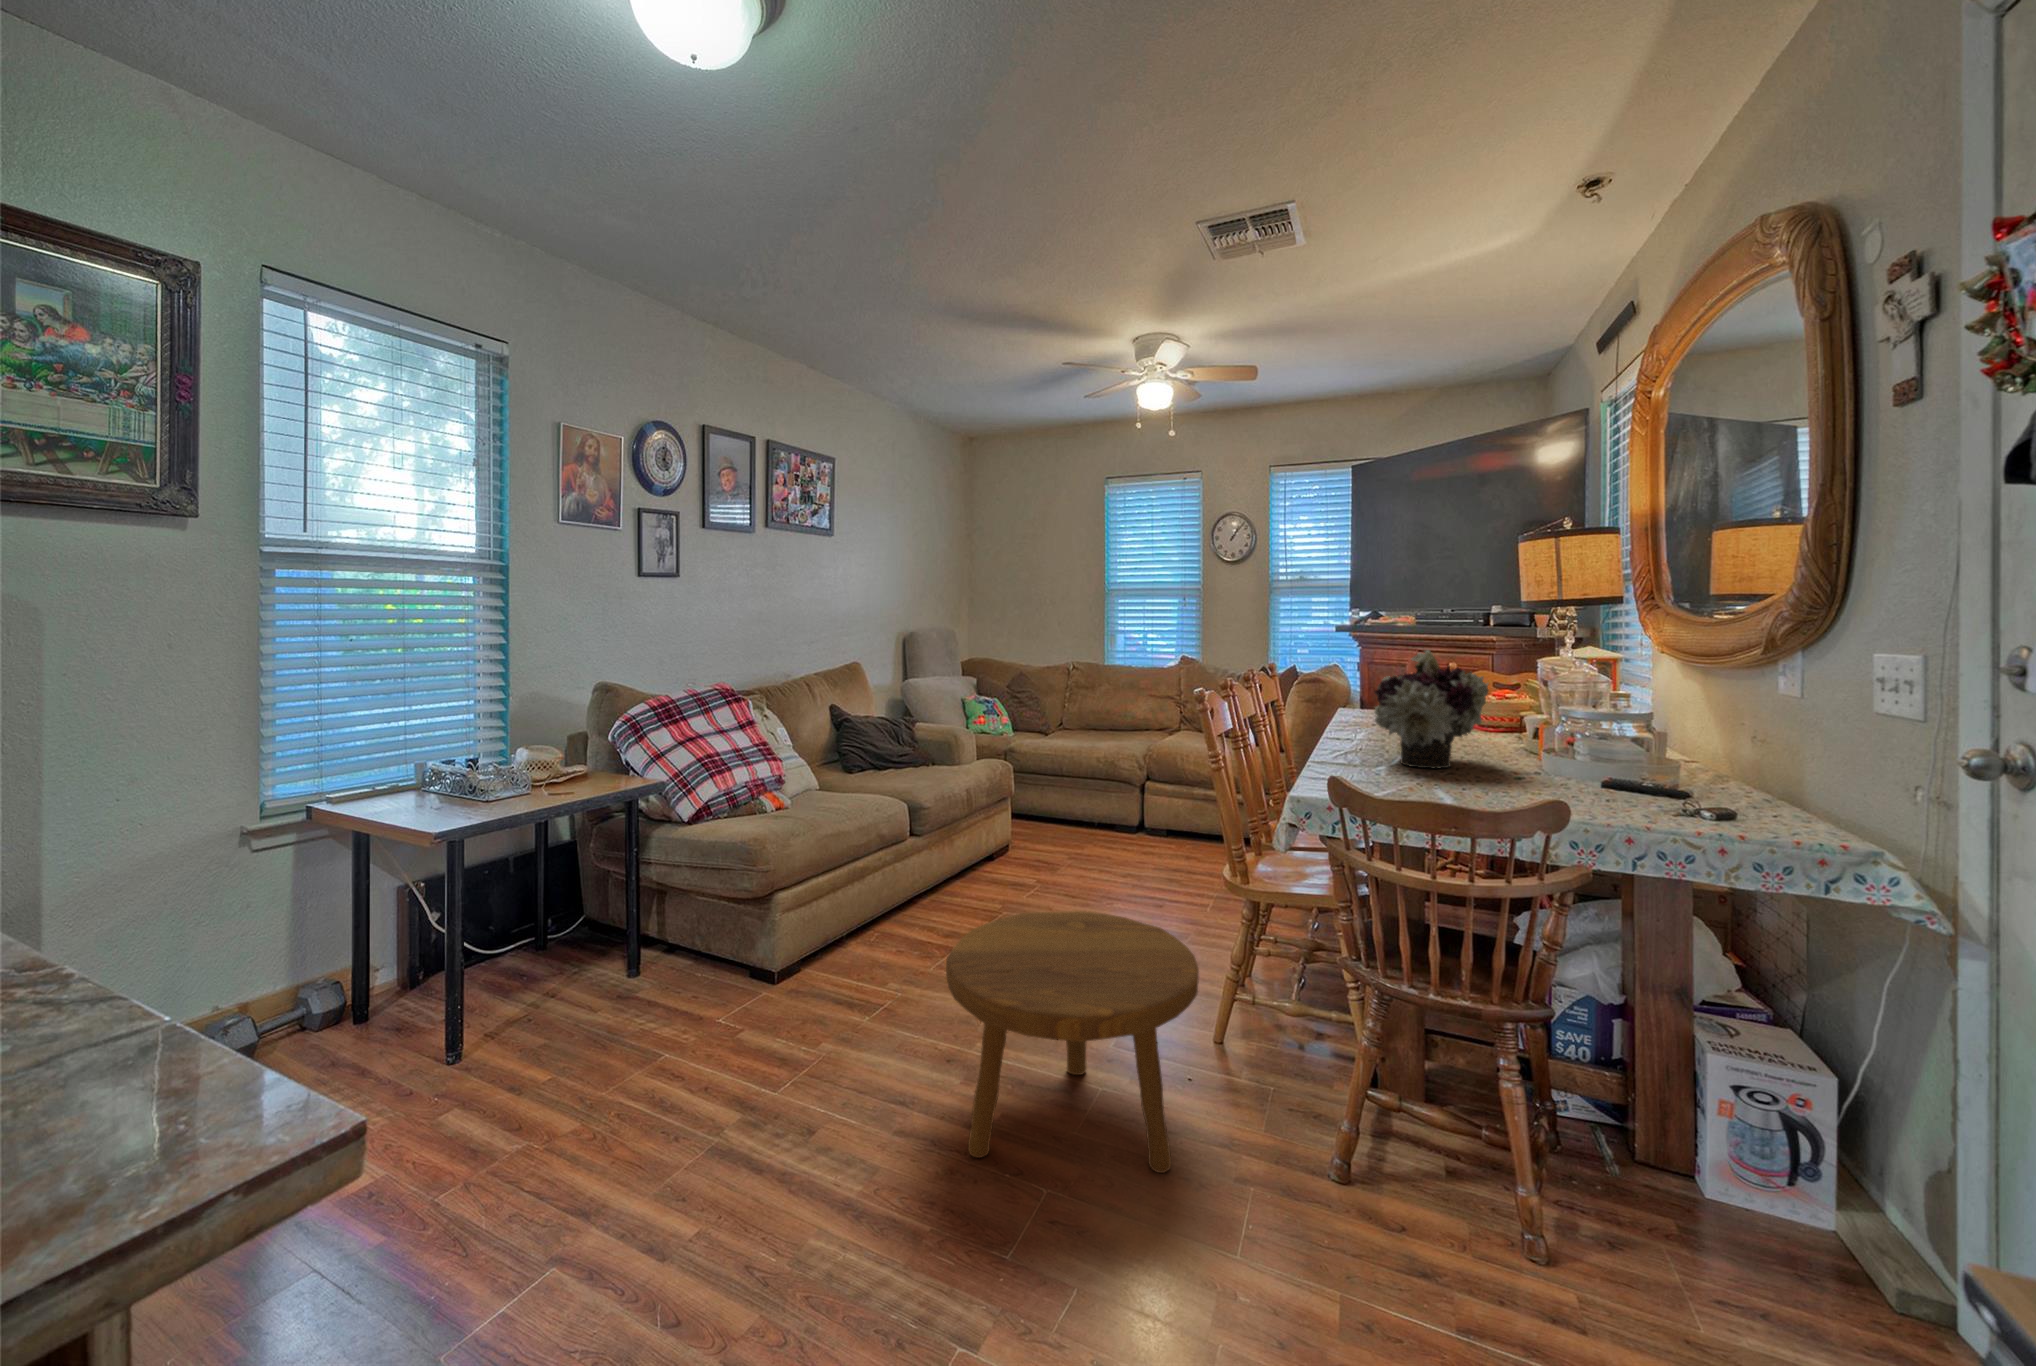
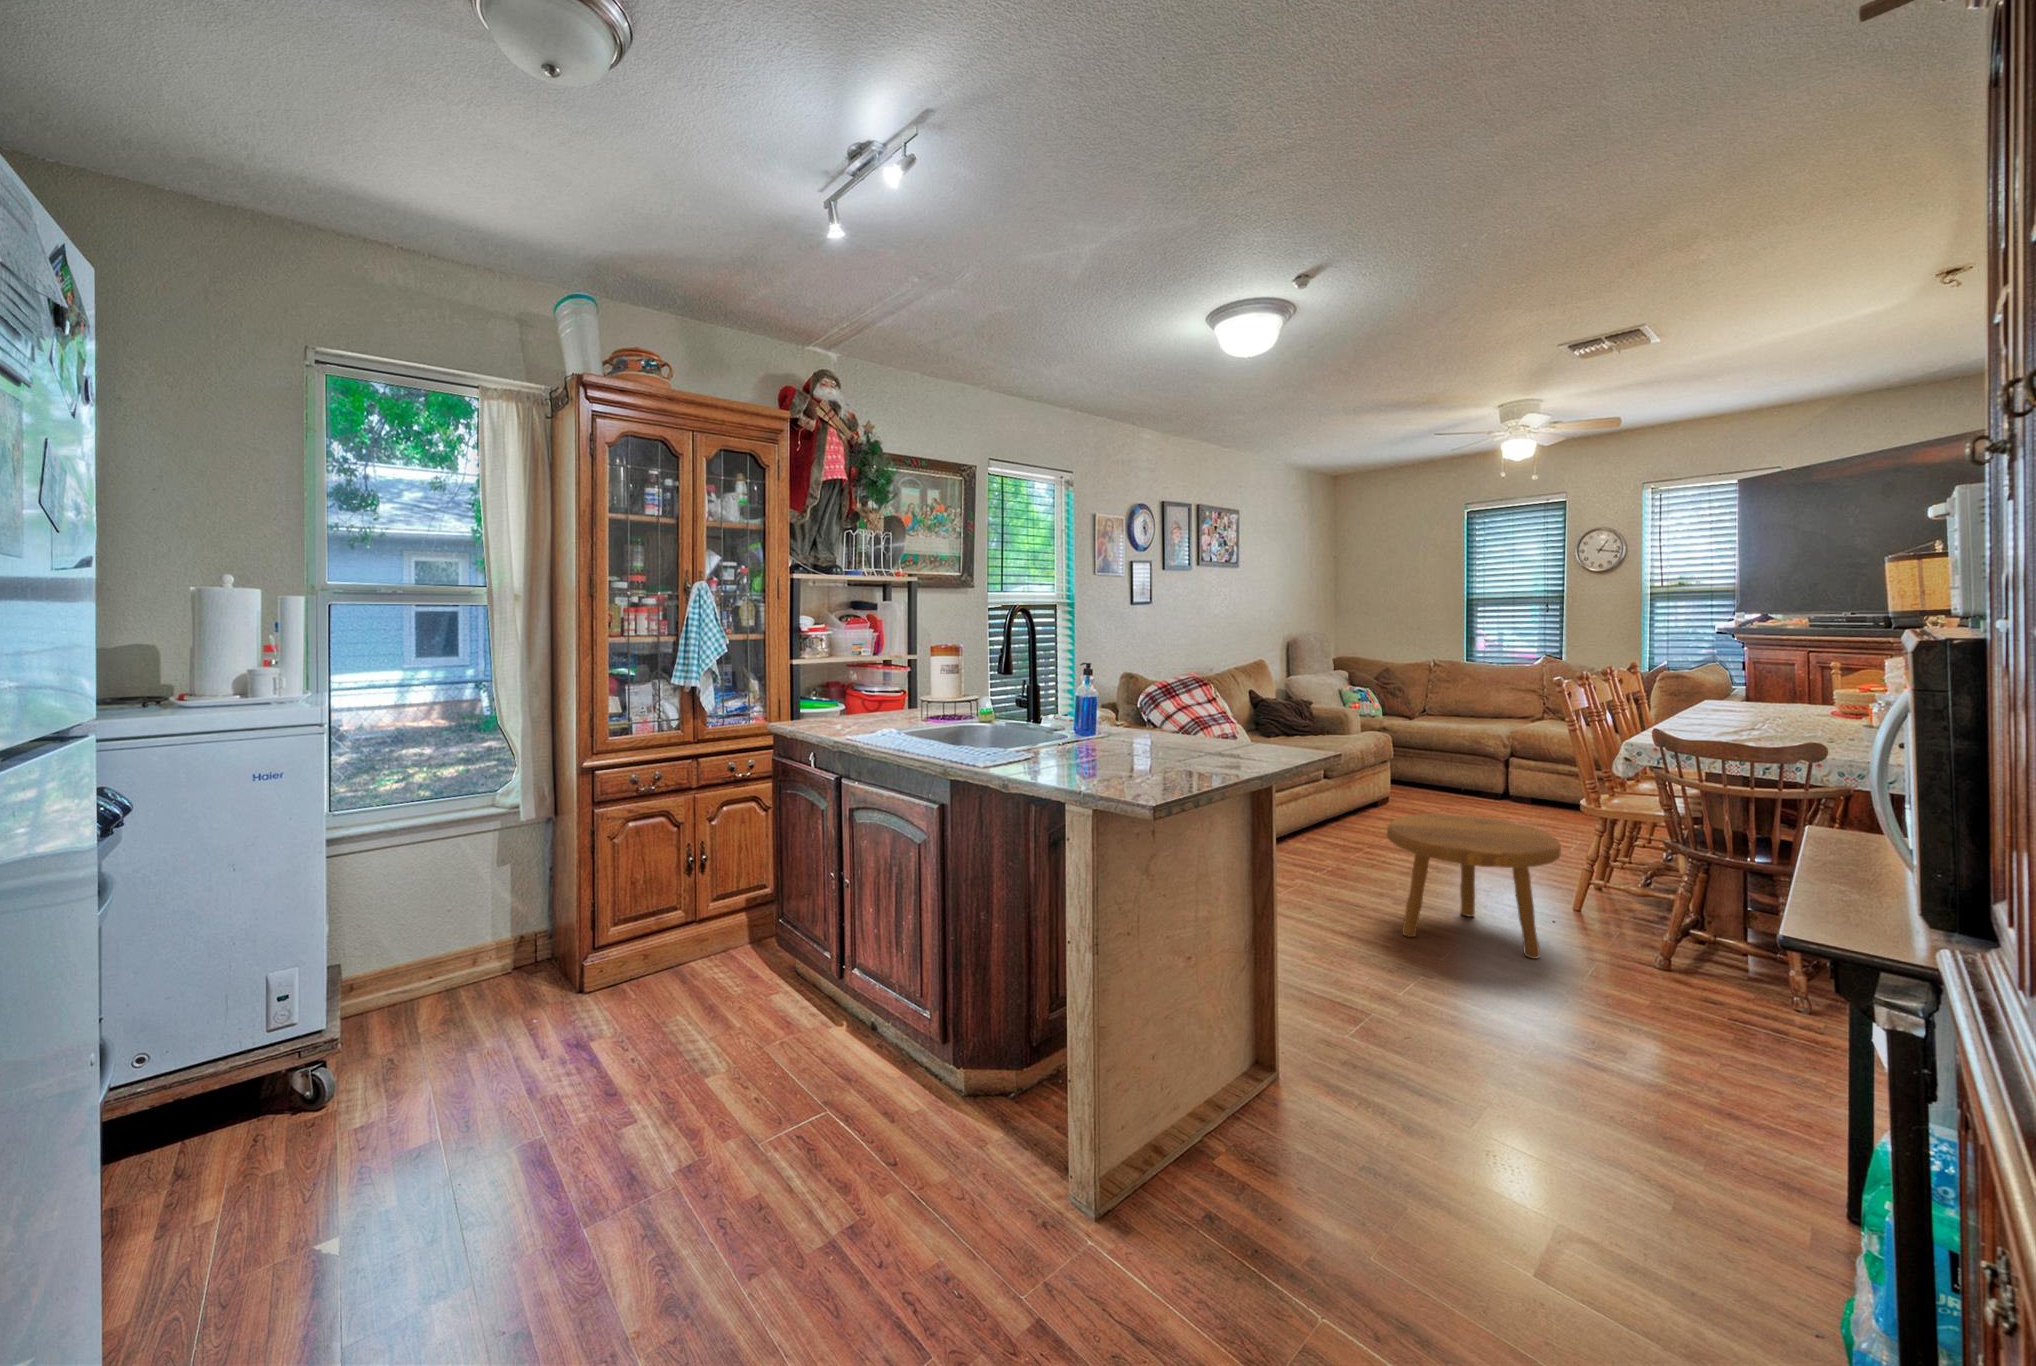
flower arrangement: present [1374,650,1489,769] -> none [1710,650,1813,733]

